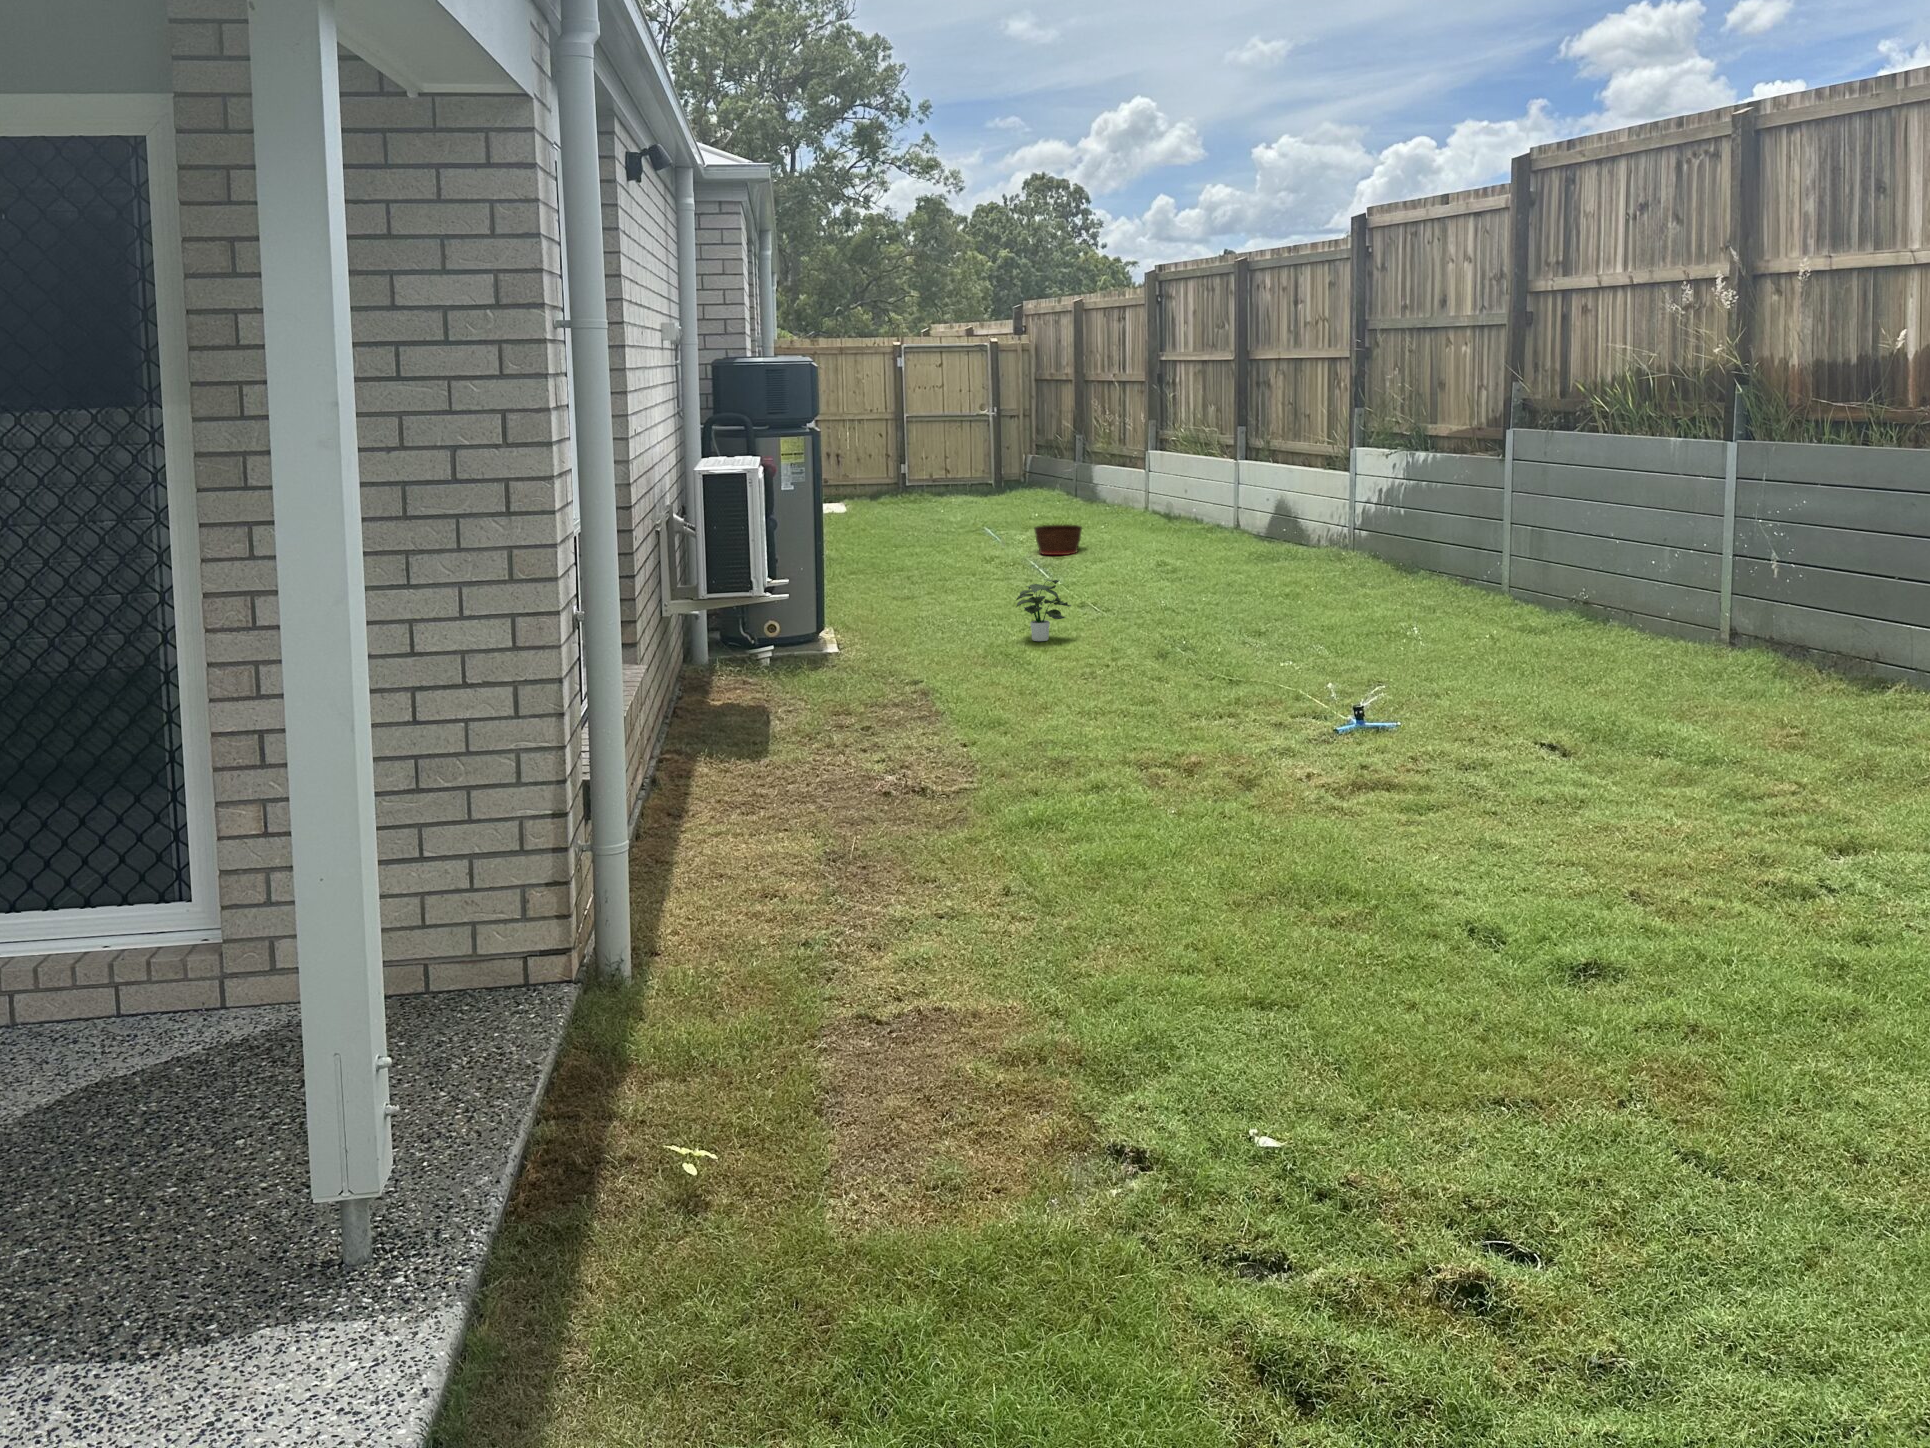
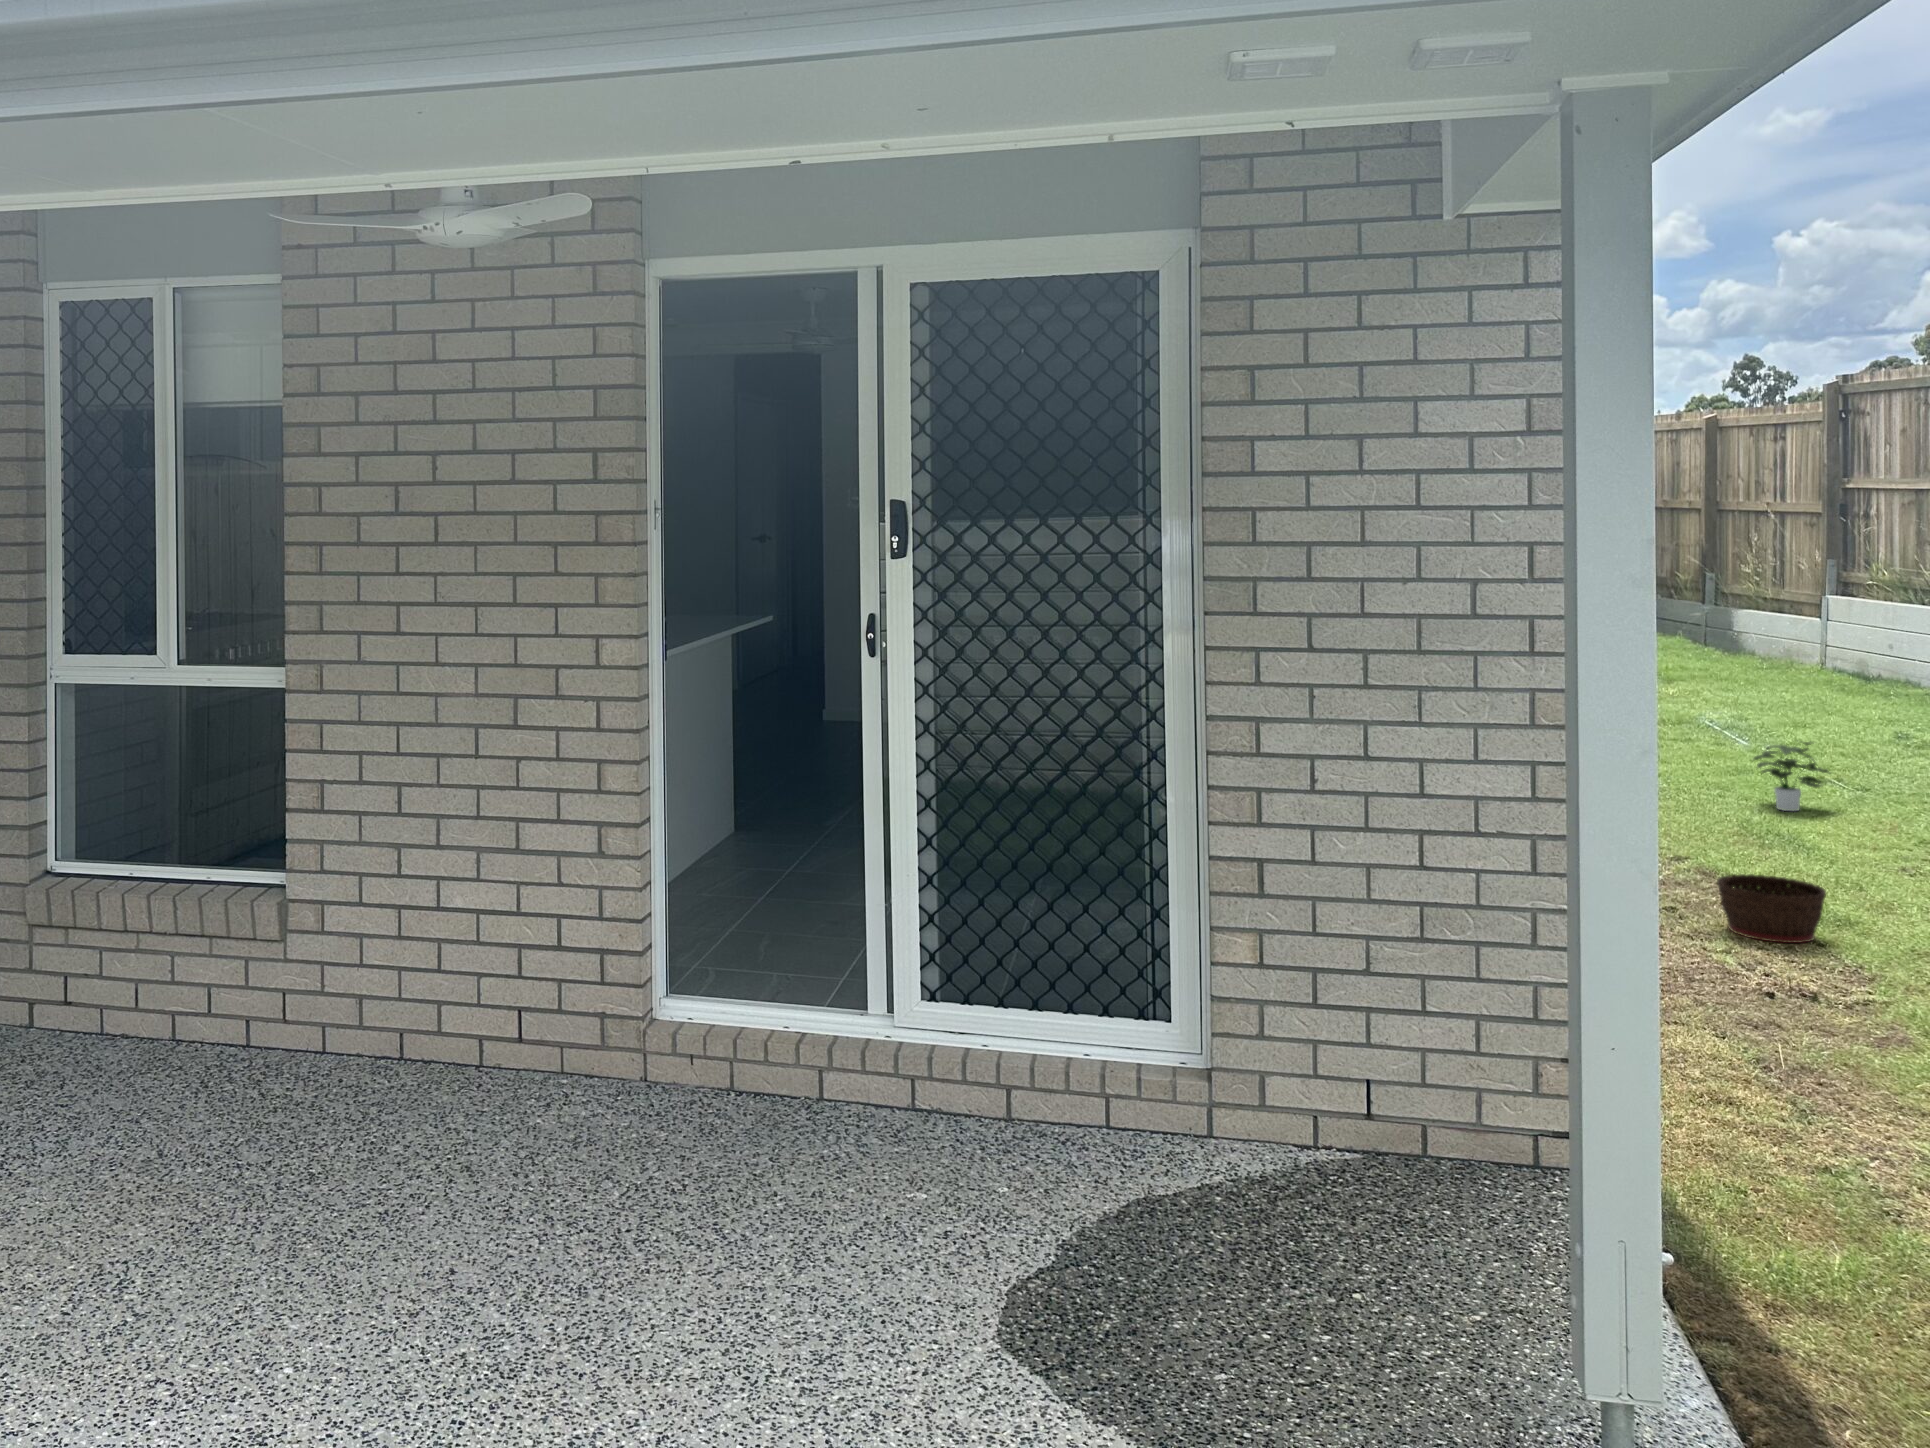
basket: present [1034,525,1082,555] -> present [1717,874,1826,943]

